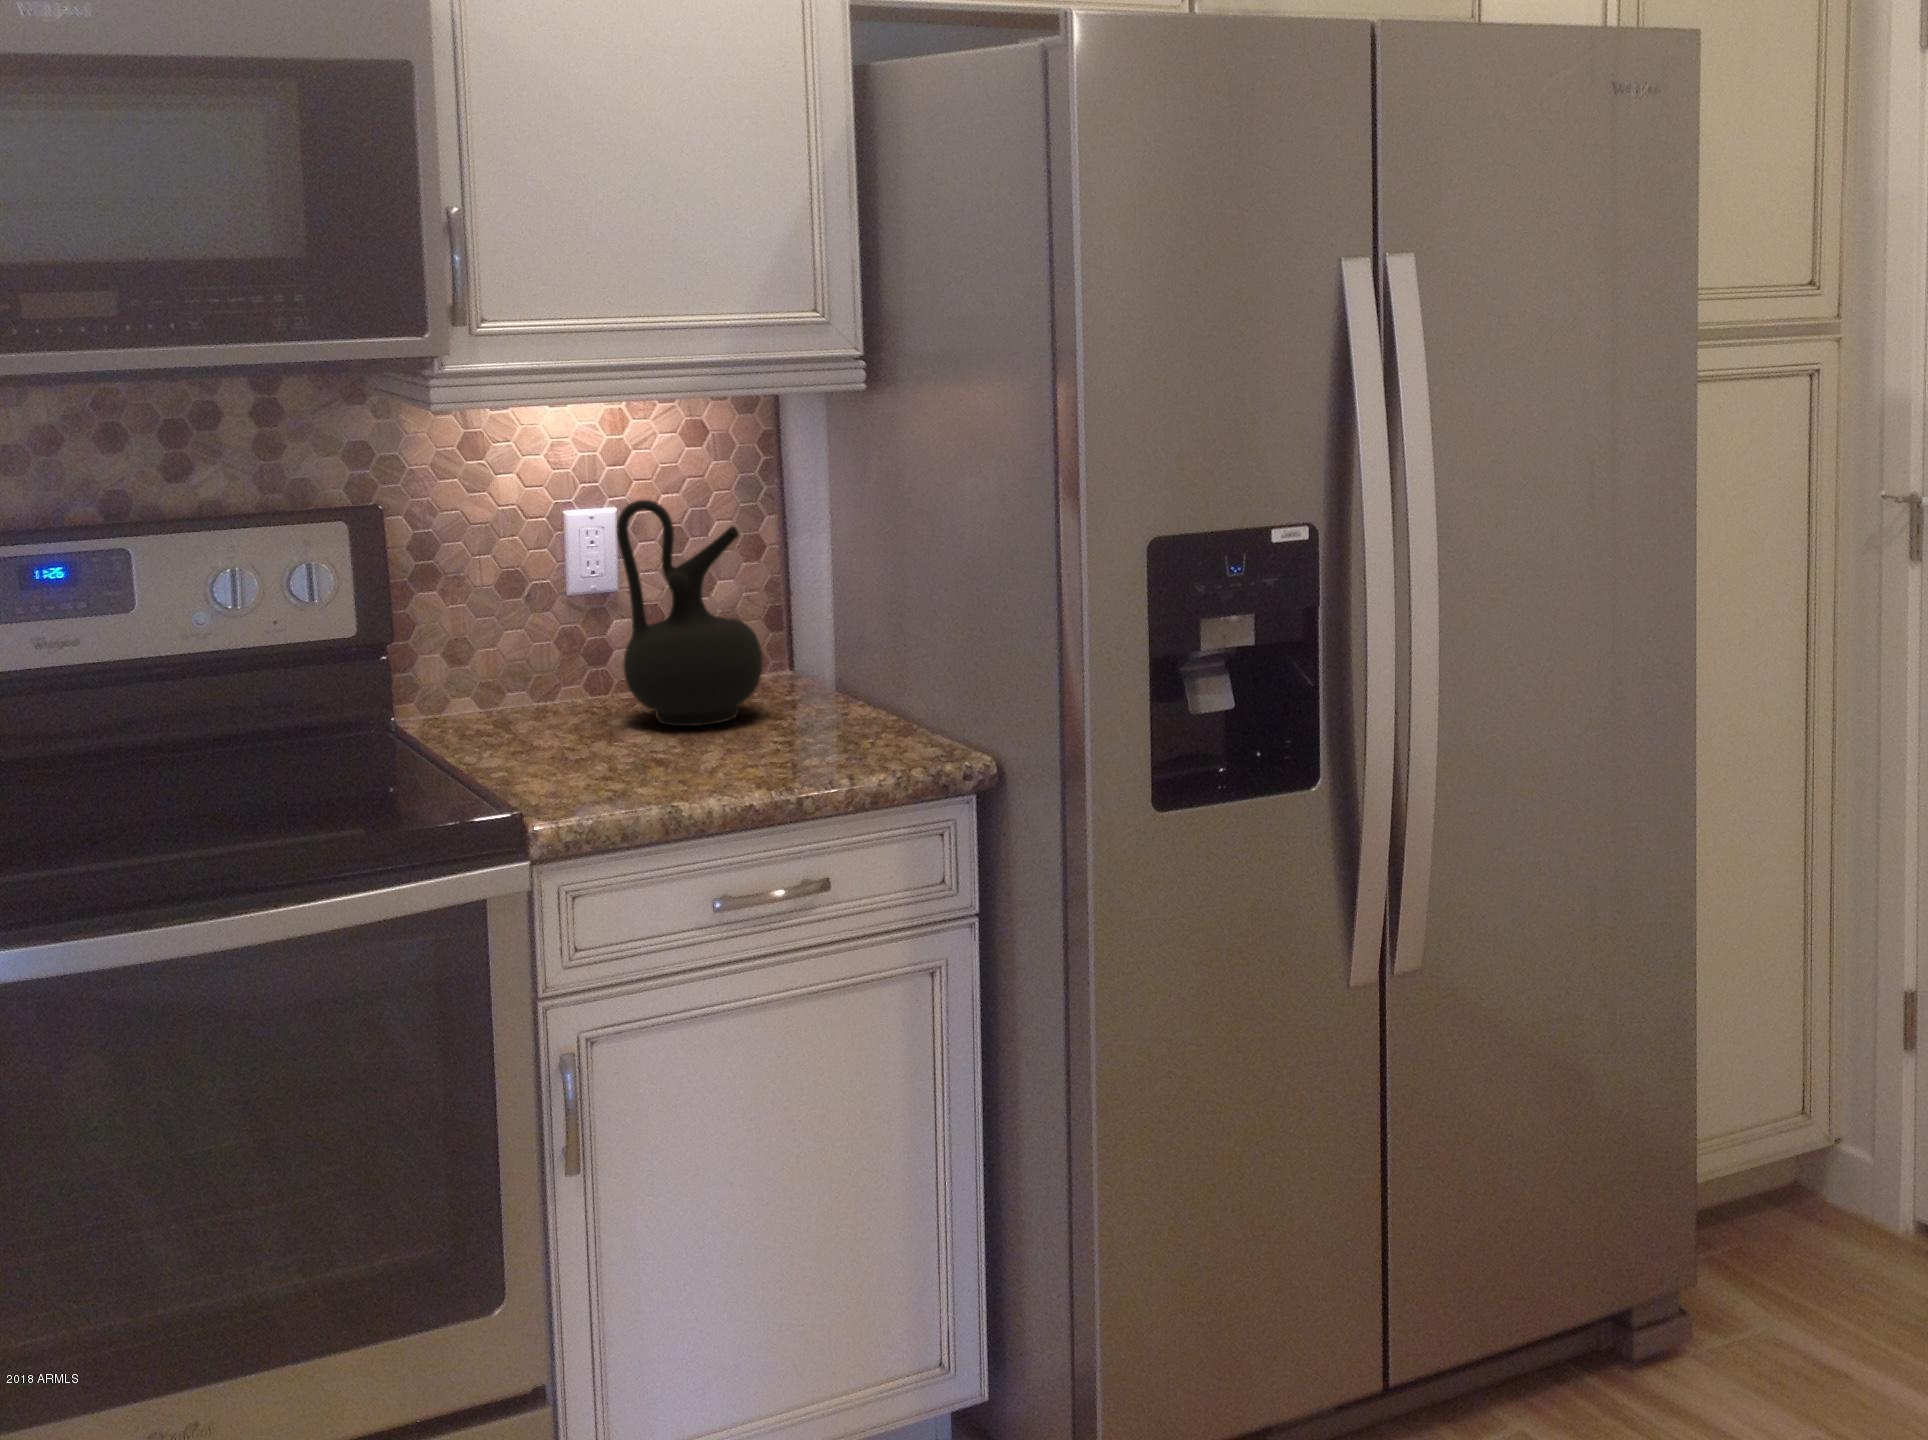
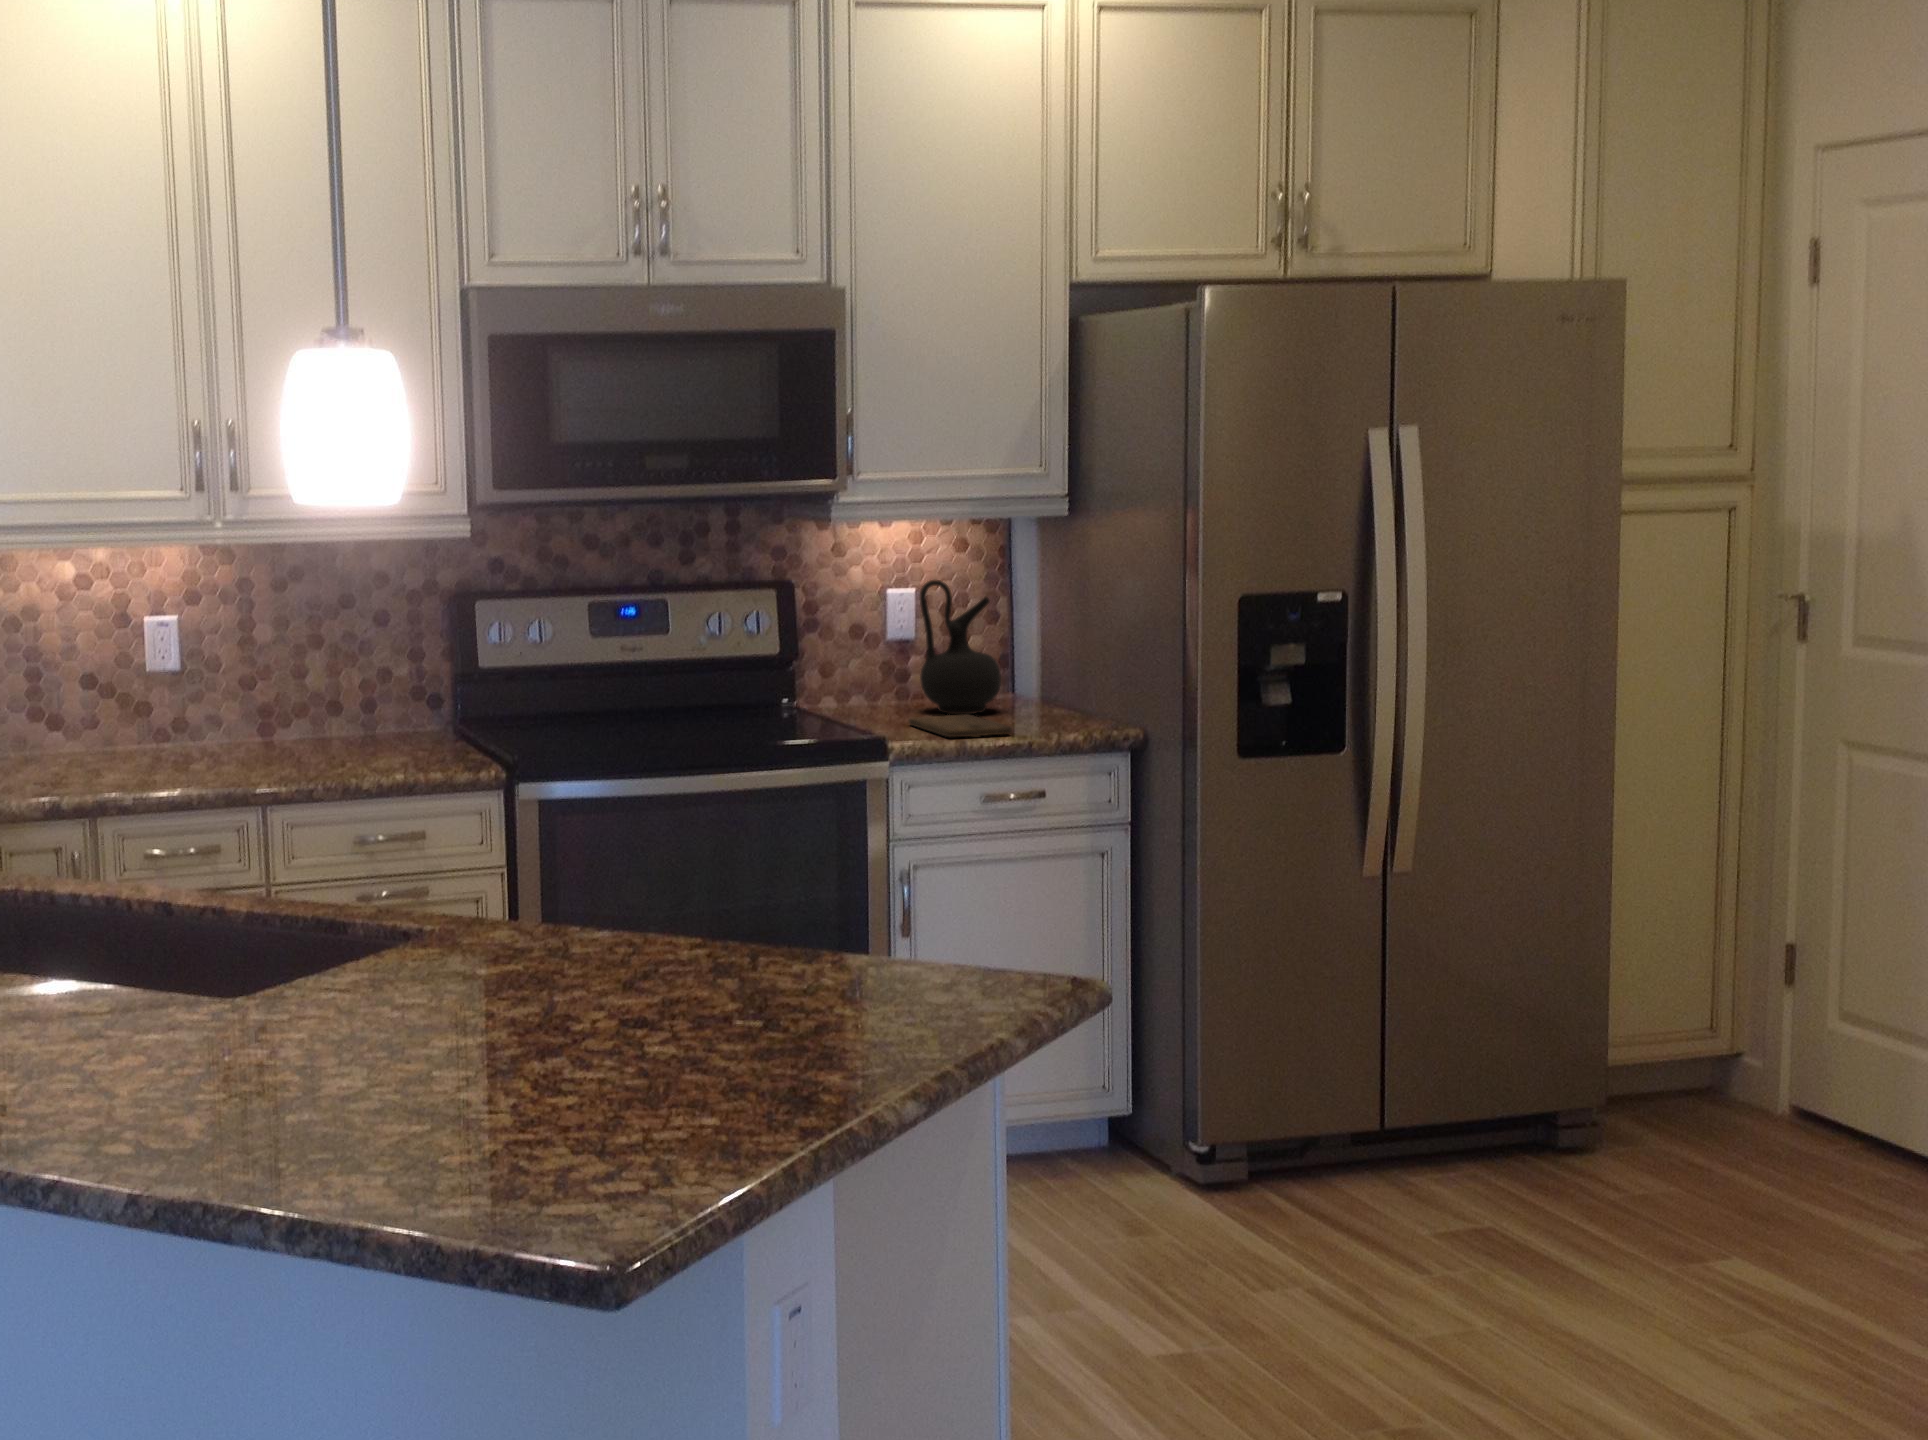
cutting board: none [591,735,767,798] -> present [909,714,1012,737]

